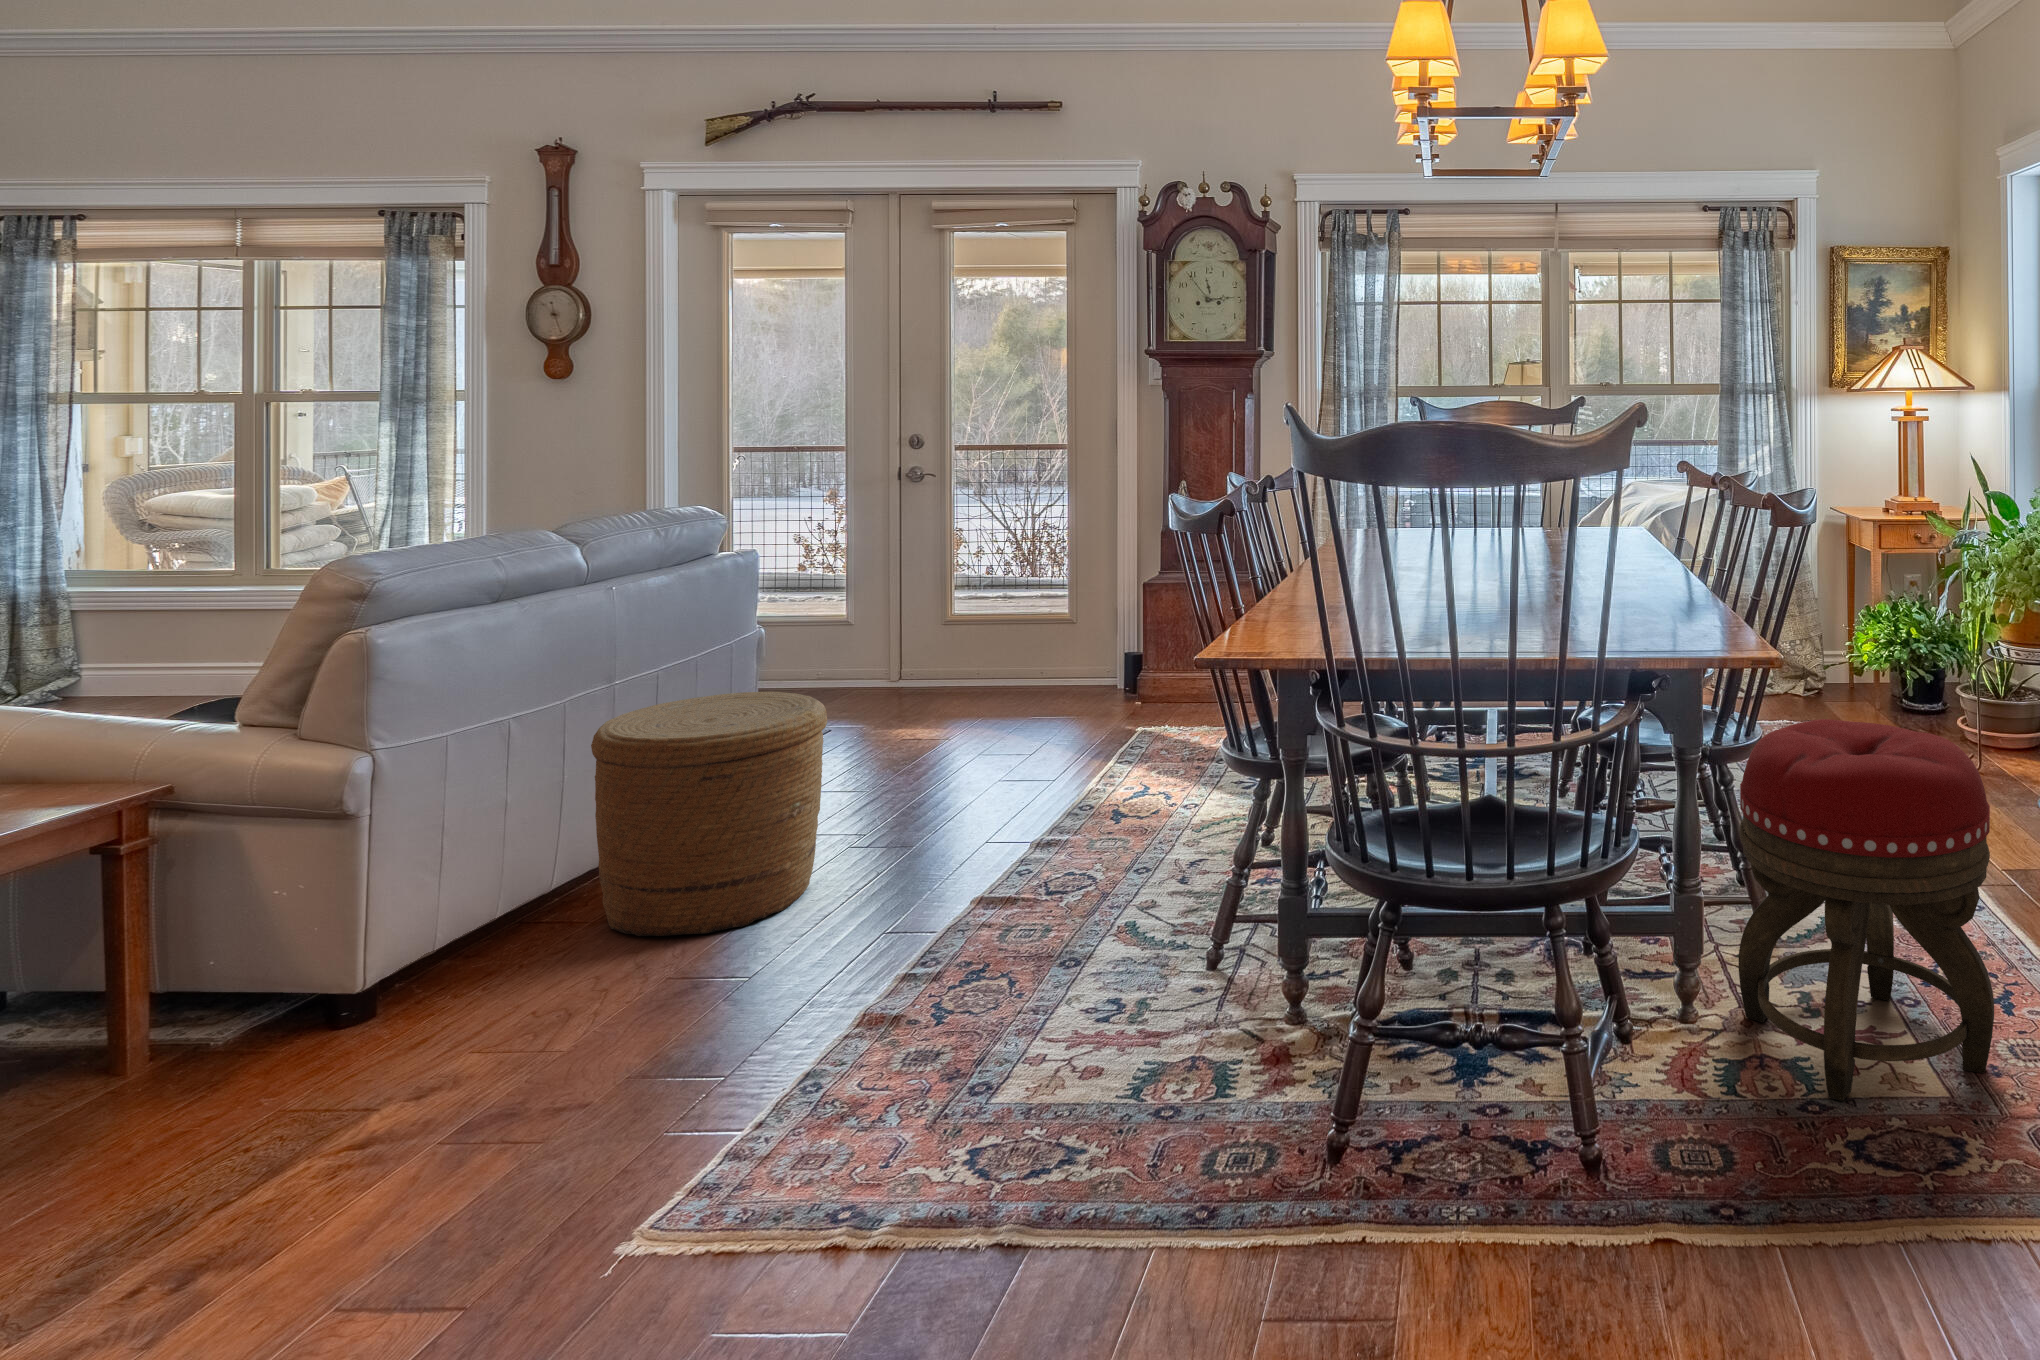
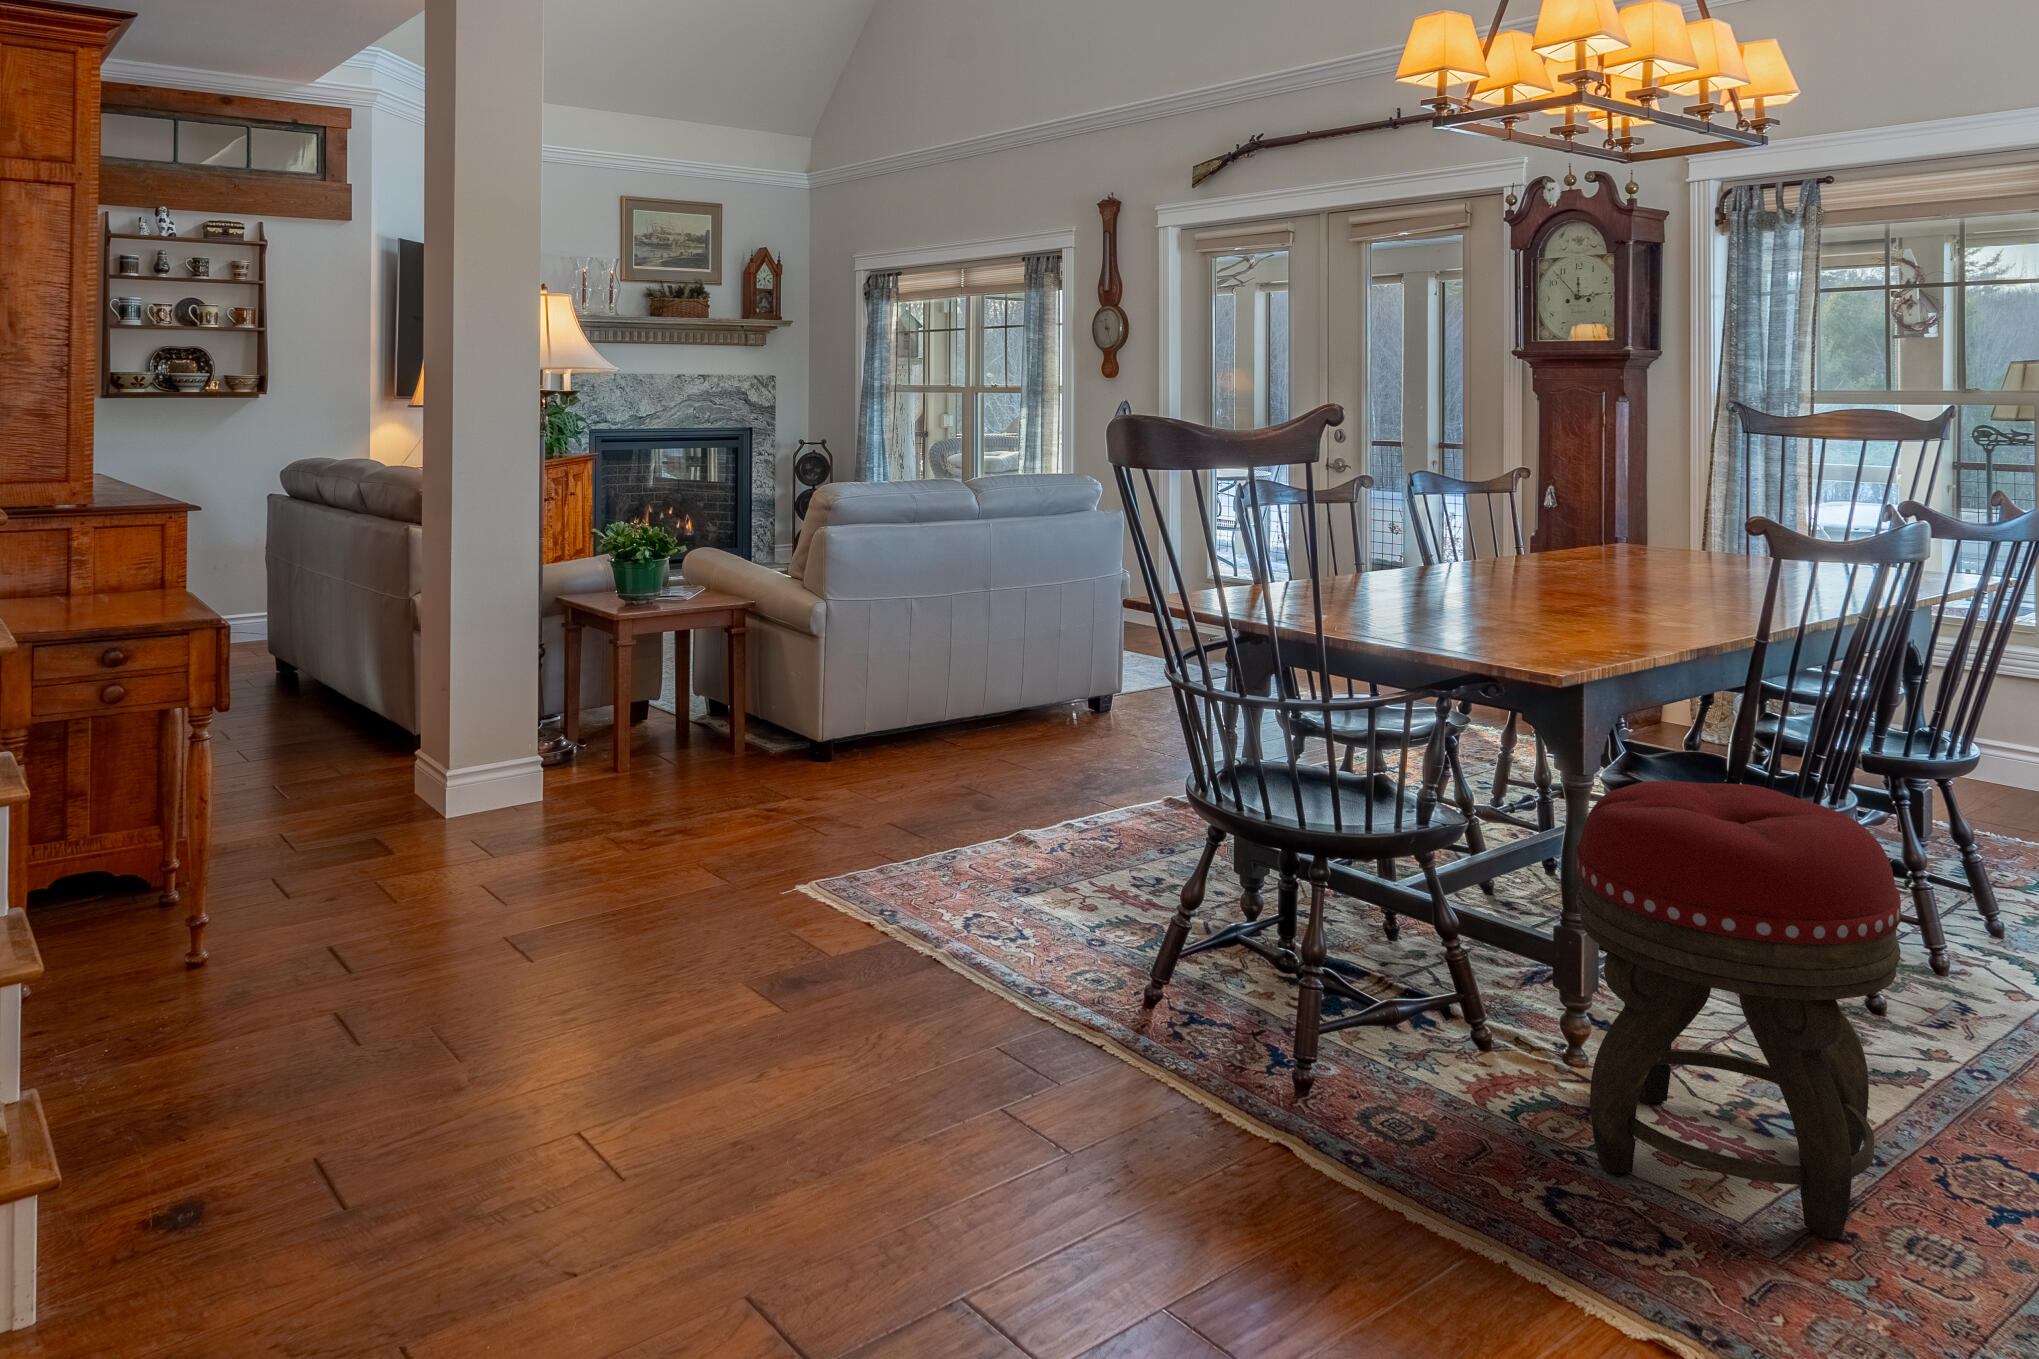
woven basket: present [591,692,827,936] -> none [953,610,1099,774]

